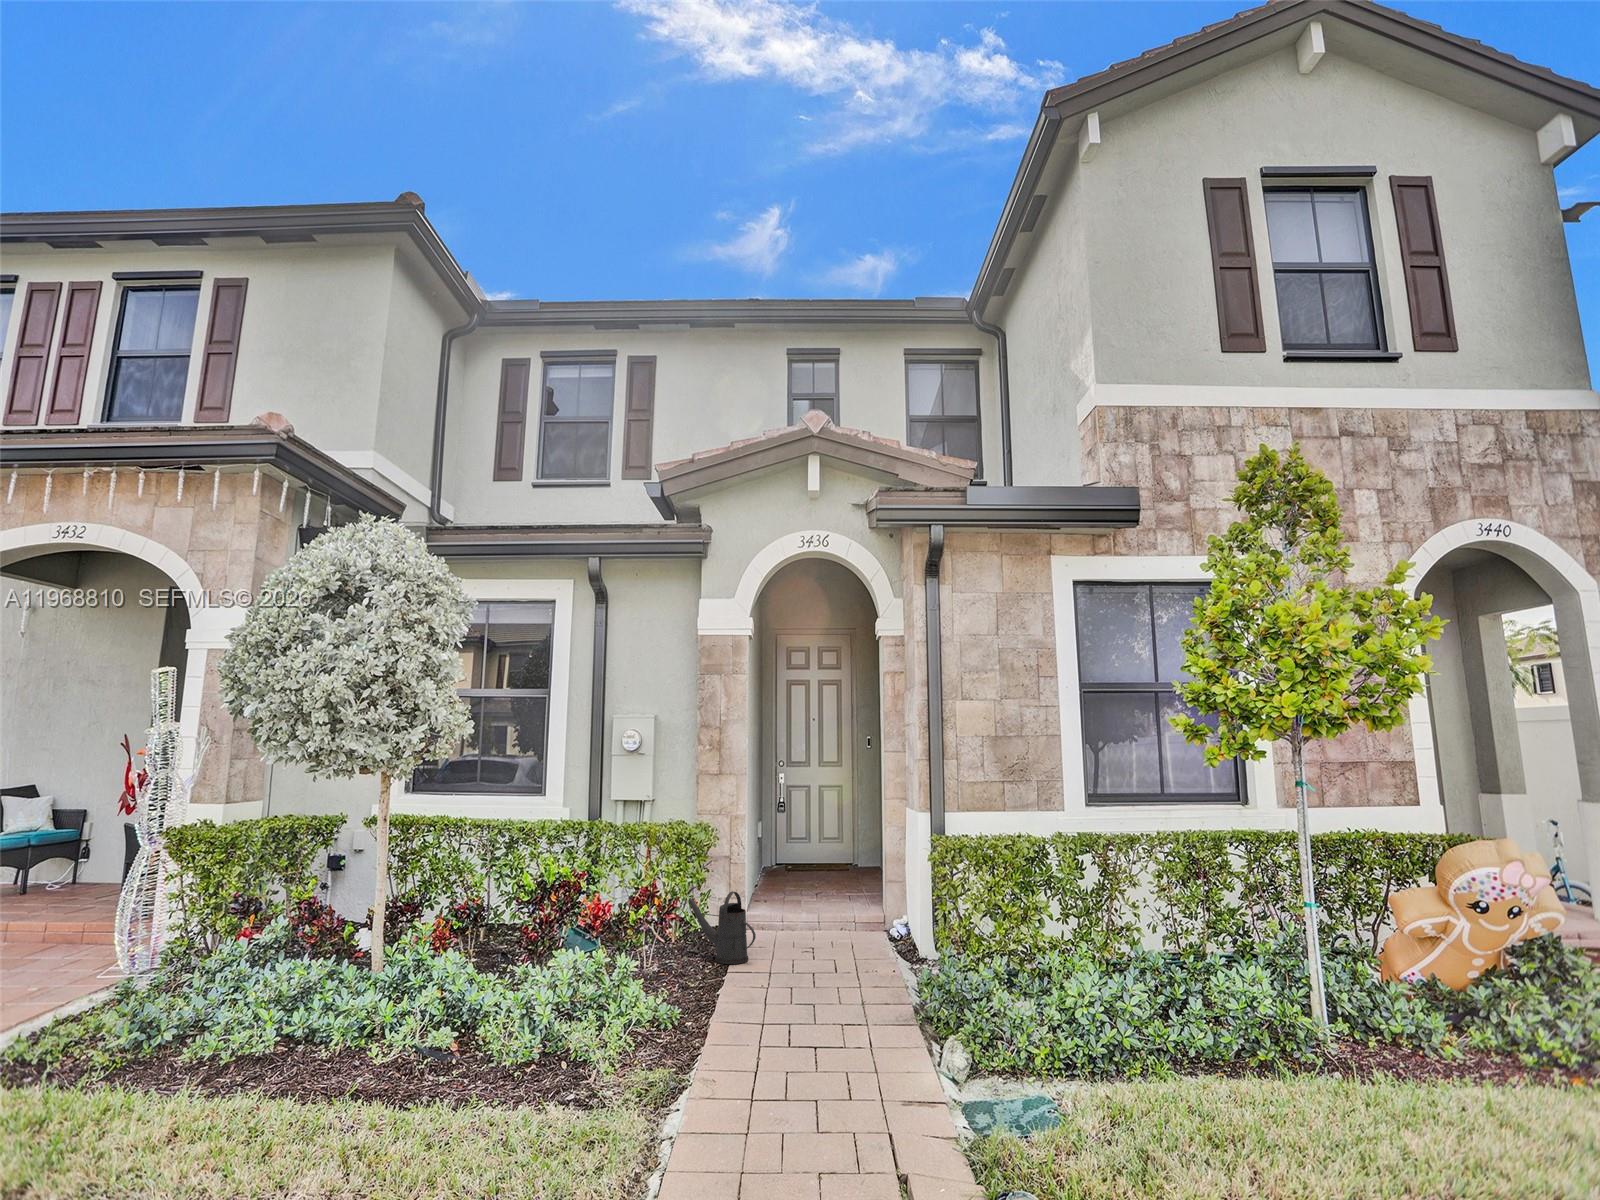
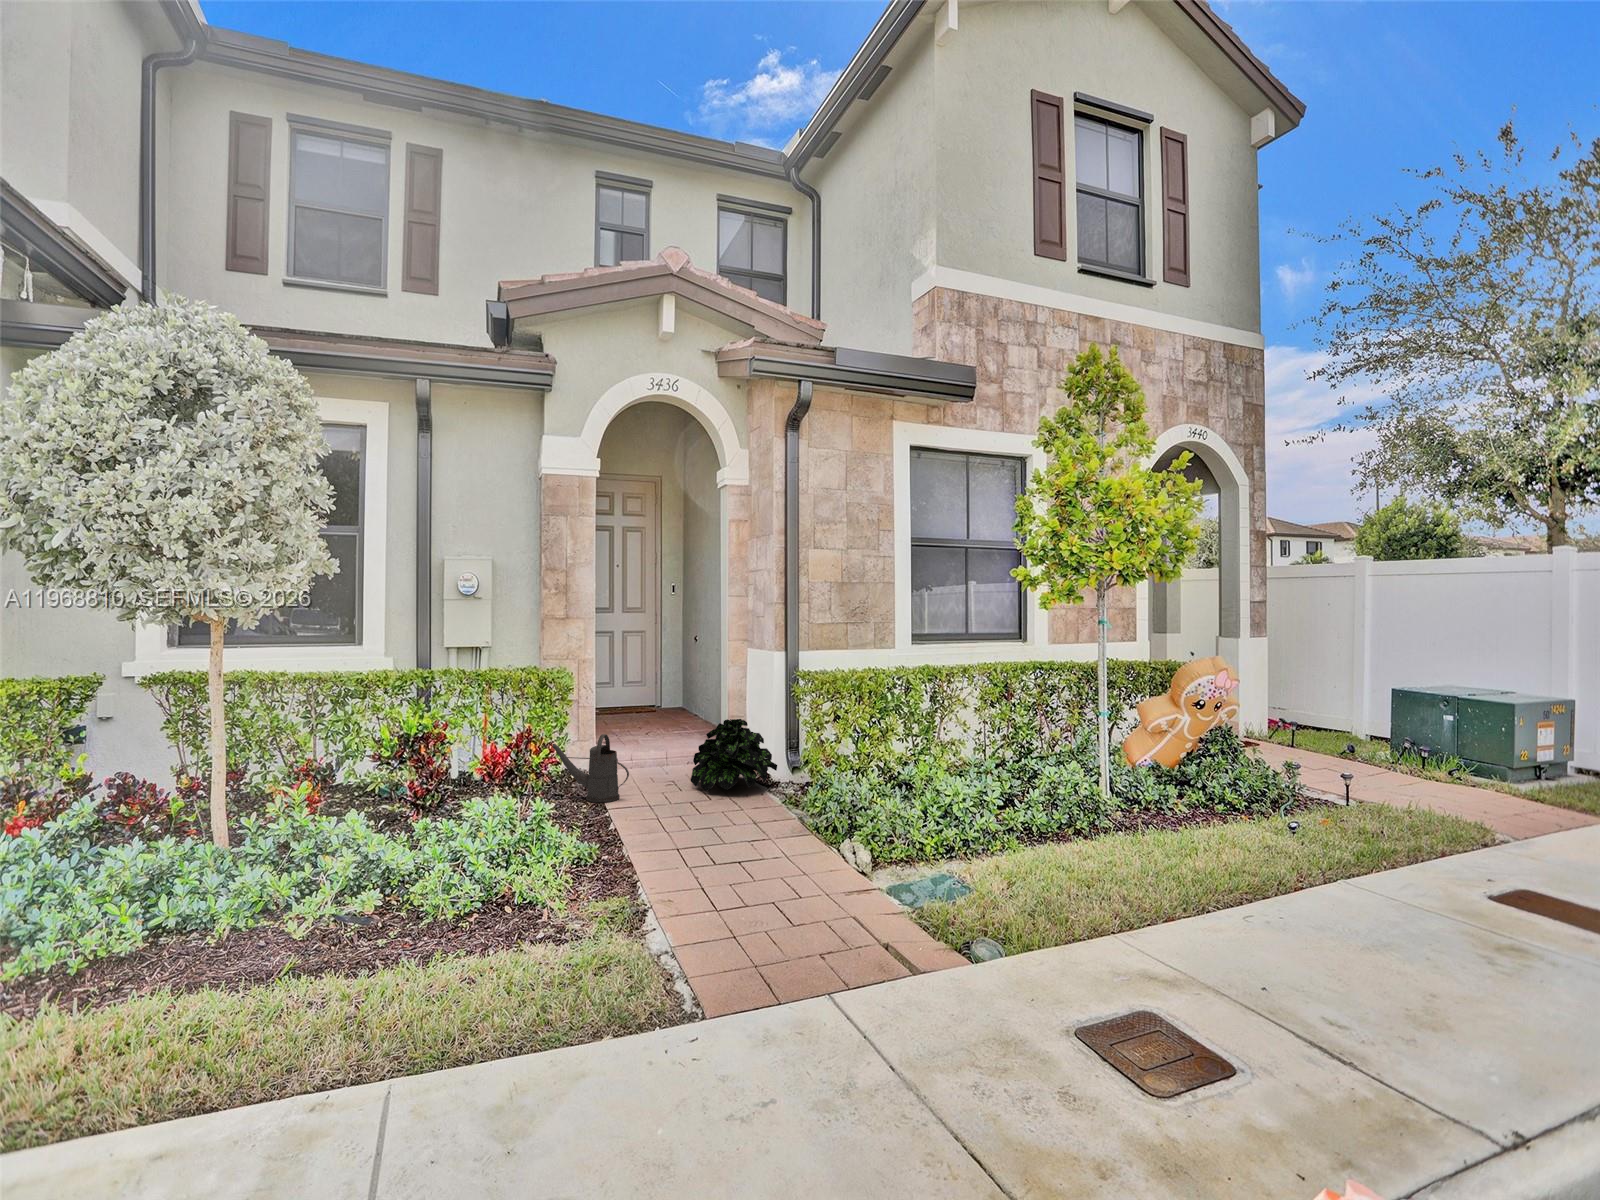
potted plant: none [825,883,918,963] -> present [691,719,777,791]

